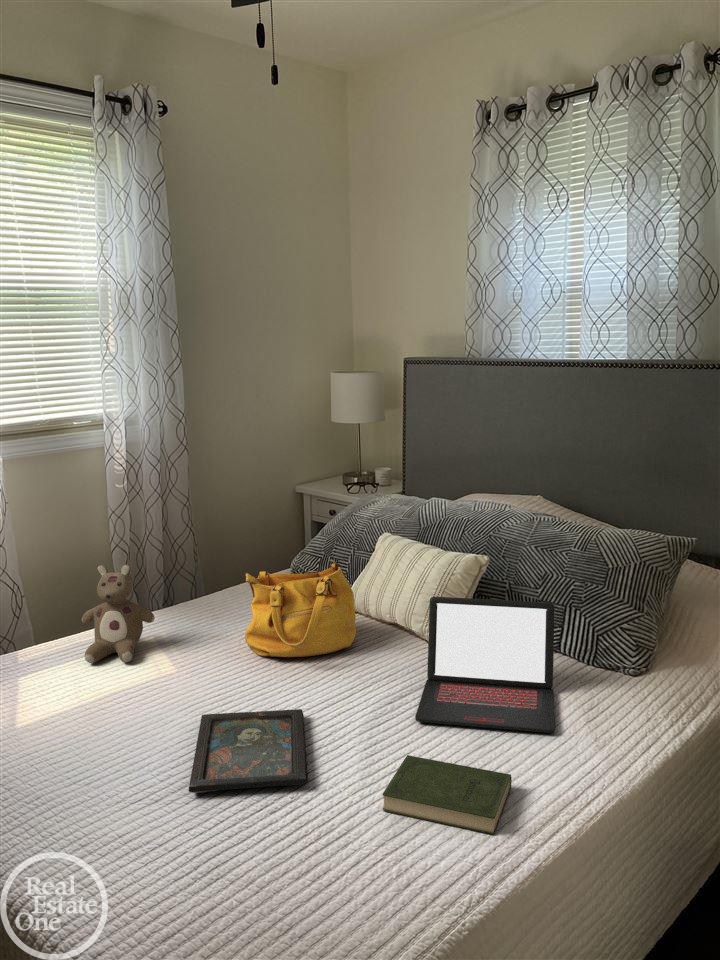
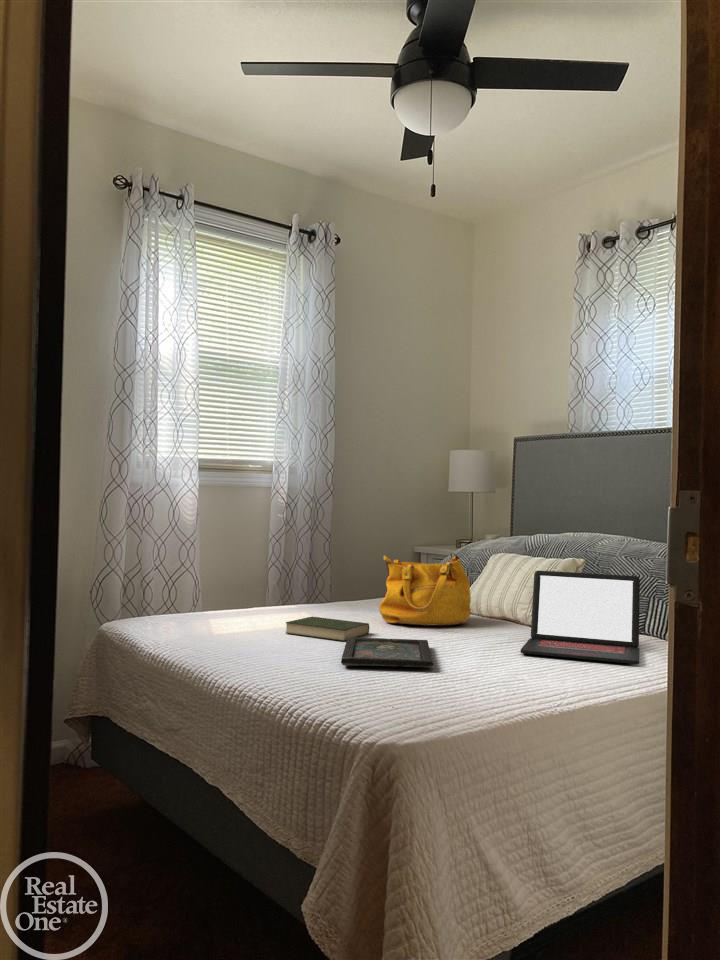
stuffed bear: present [82,565,155,663] -> none [251,545,308,620]
book: present [383,755,512,834] -> present [286,617,370,641]

